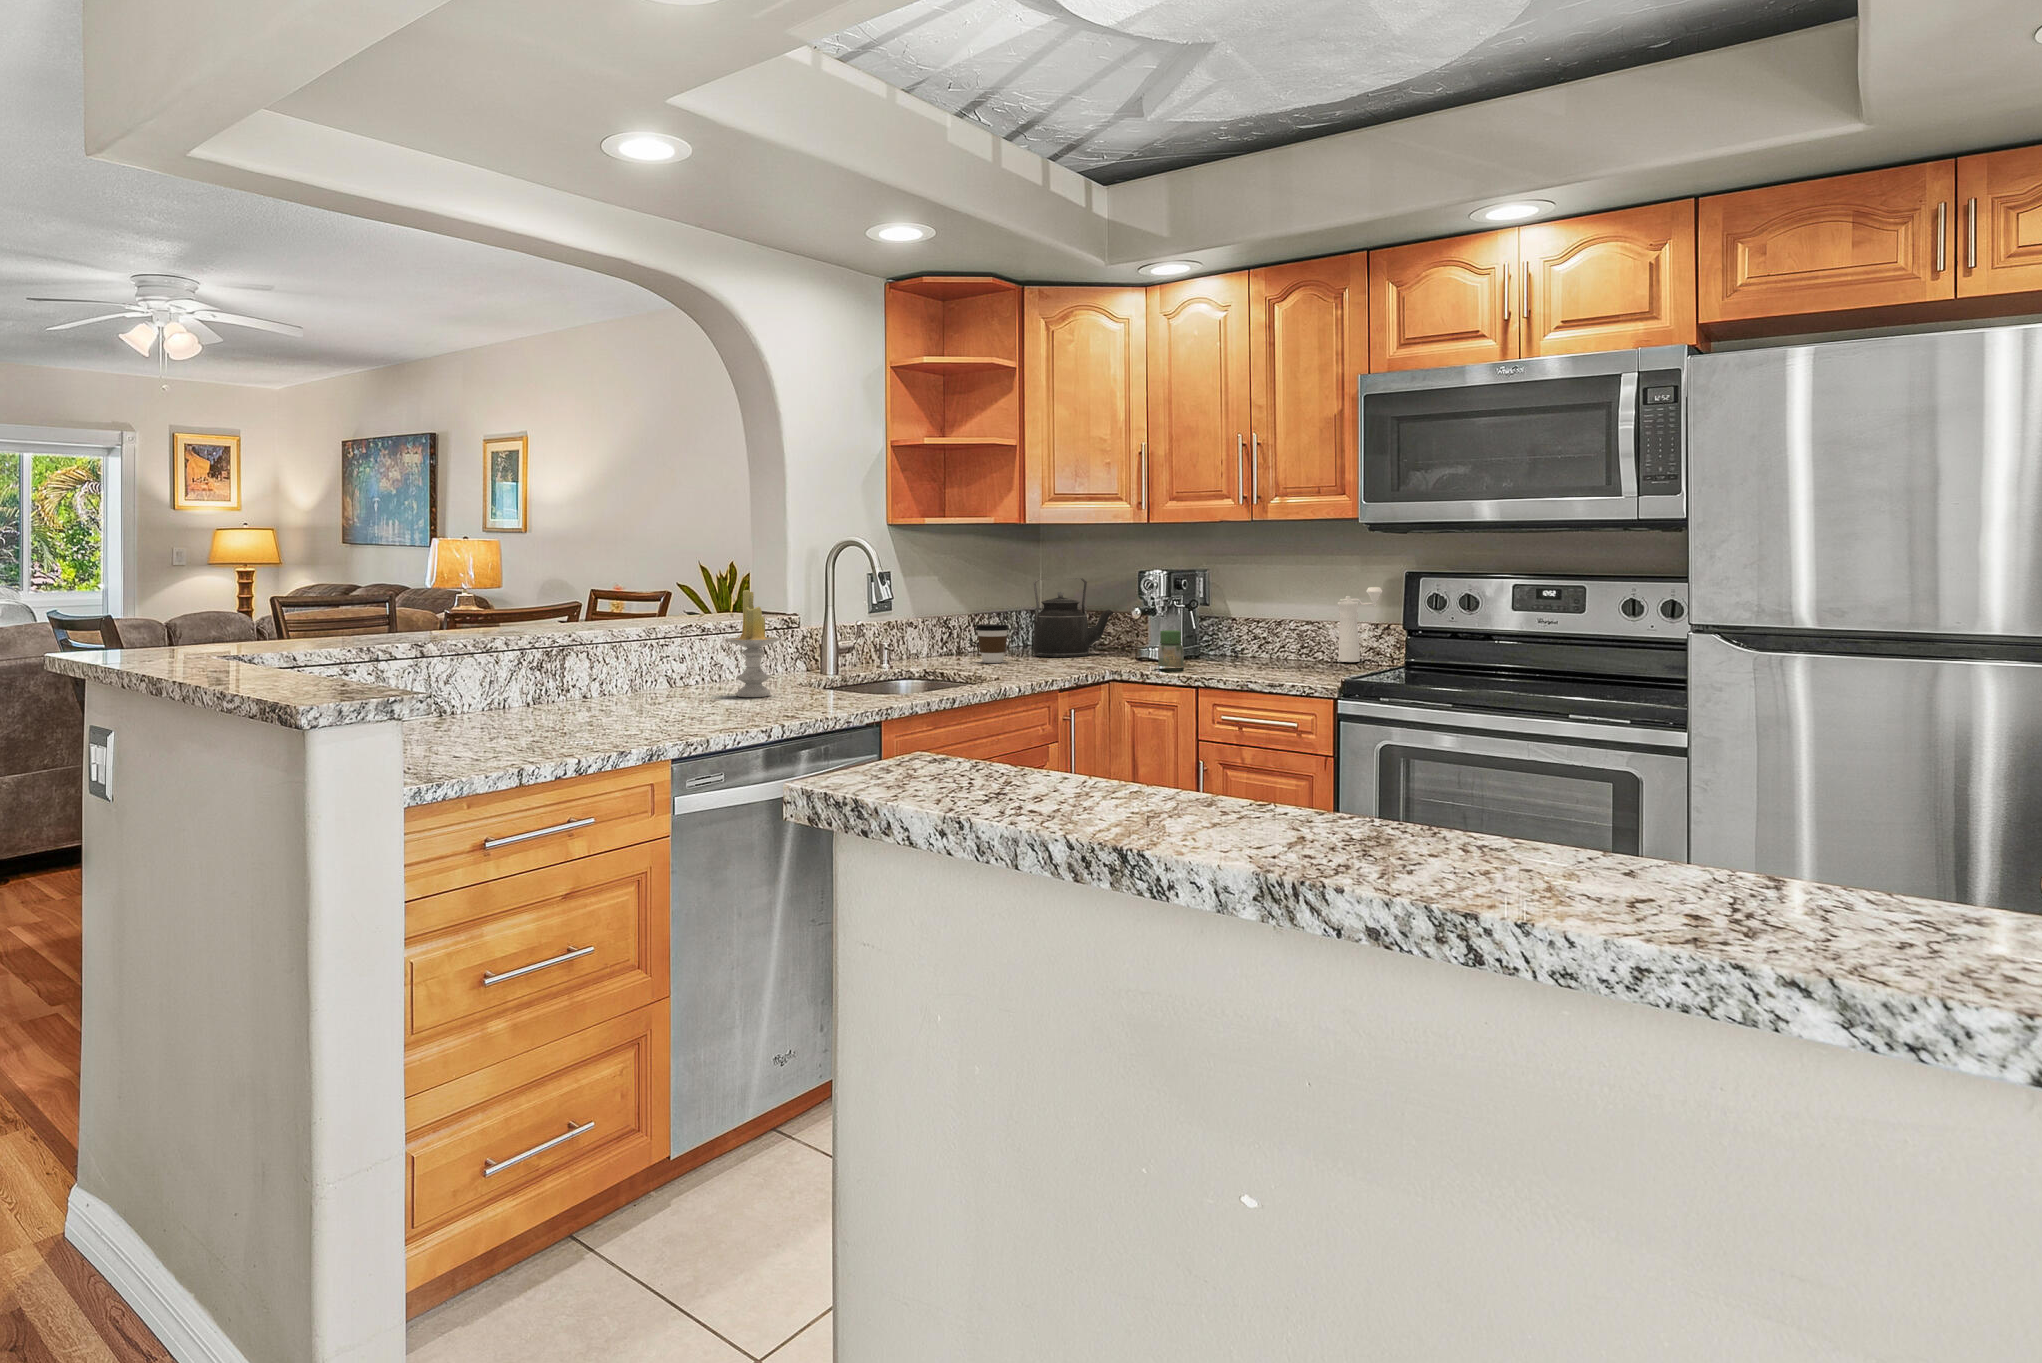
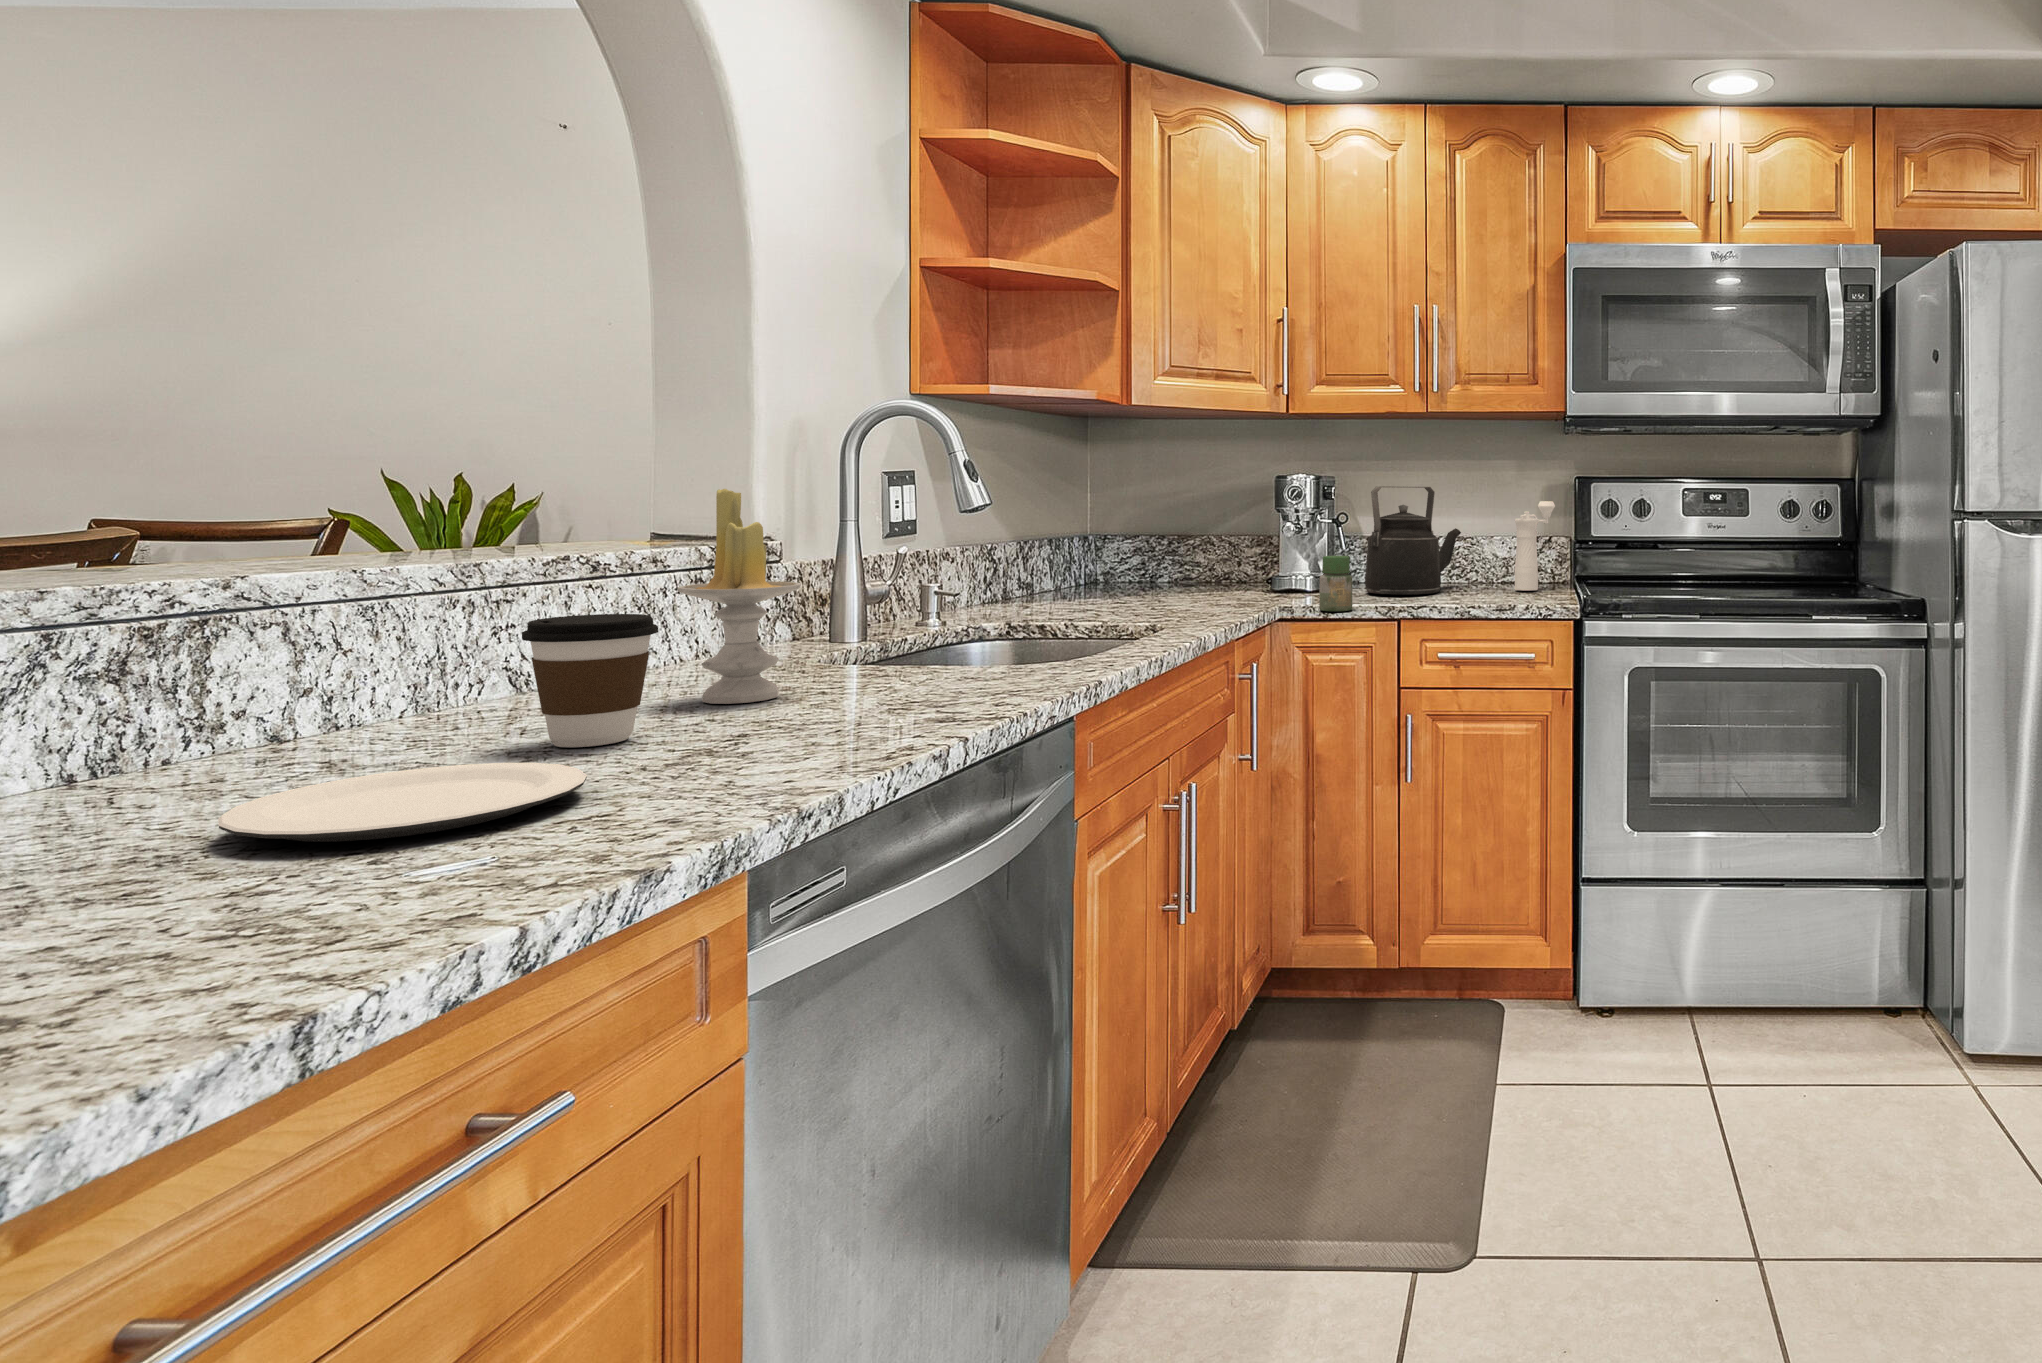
kettle: present [1033,578,1113,657] -> present [1365,486,1461,595]
coffee cup: present [975,624,1009,663] -> present [522,614,658,747]
plate: none [558,706,665,724] -> present [218,763,587,842]

